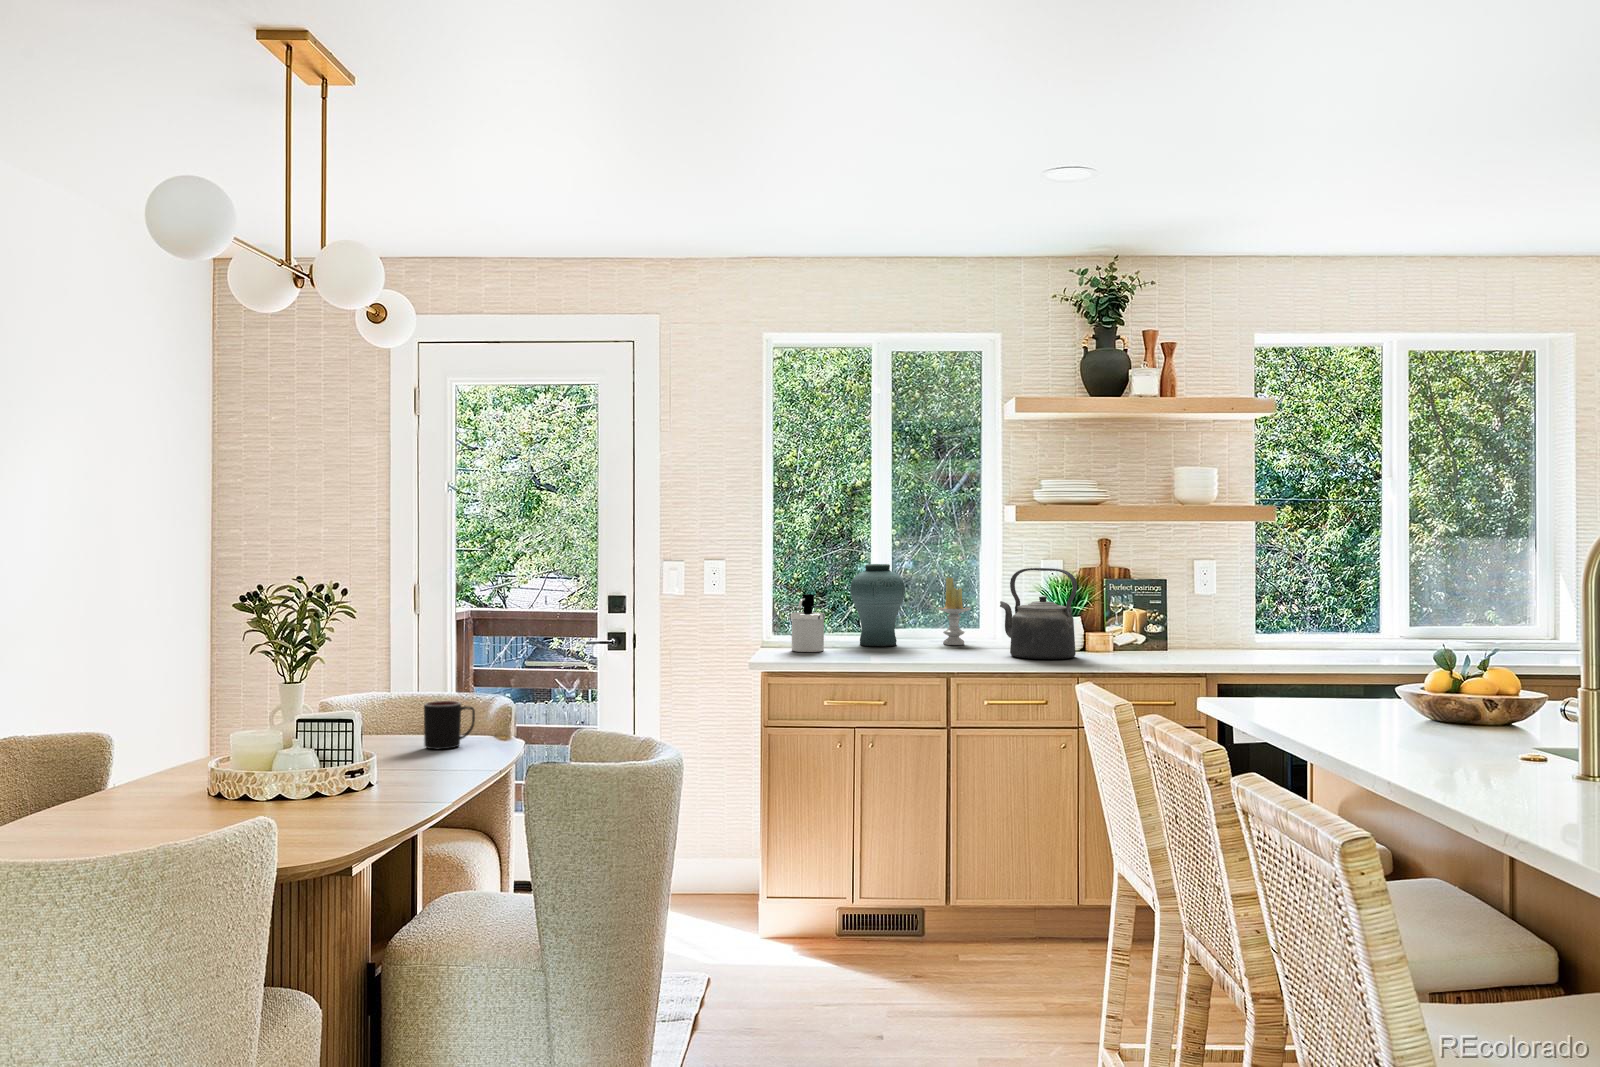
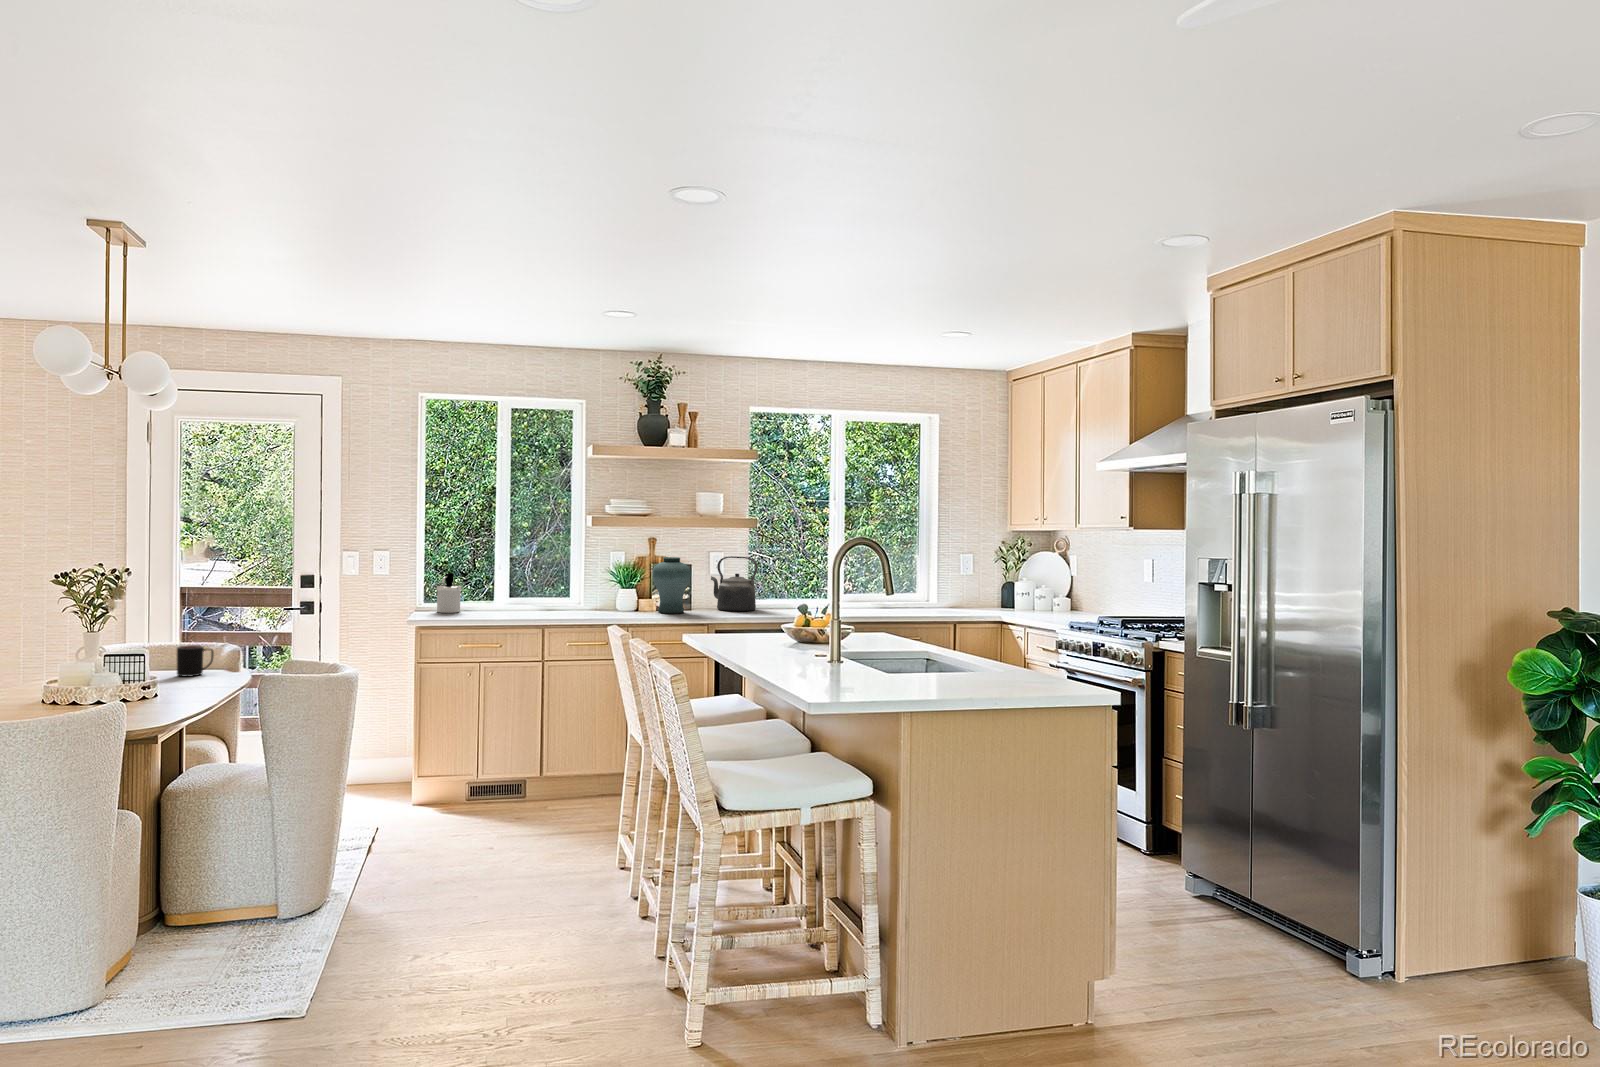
vase: present [850,564,905,646] -> present [653,557,690,614]
kettle: present [1000,568,1077,659] -> present [711,556,758,611]
candle: present [937,577,971,645] -> none [542,562,565,607]

